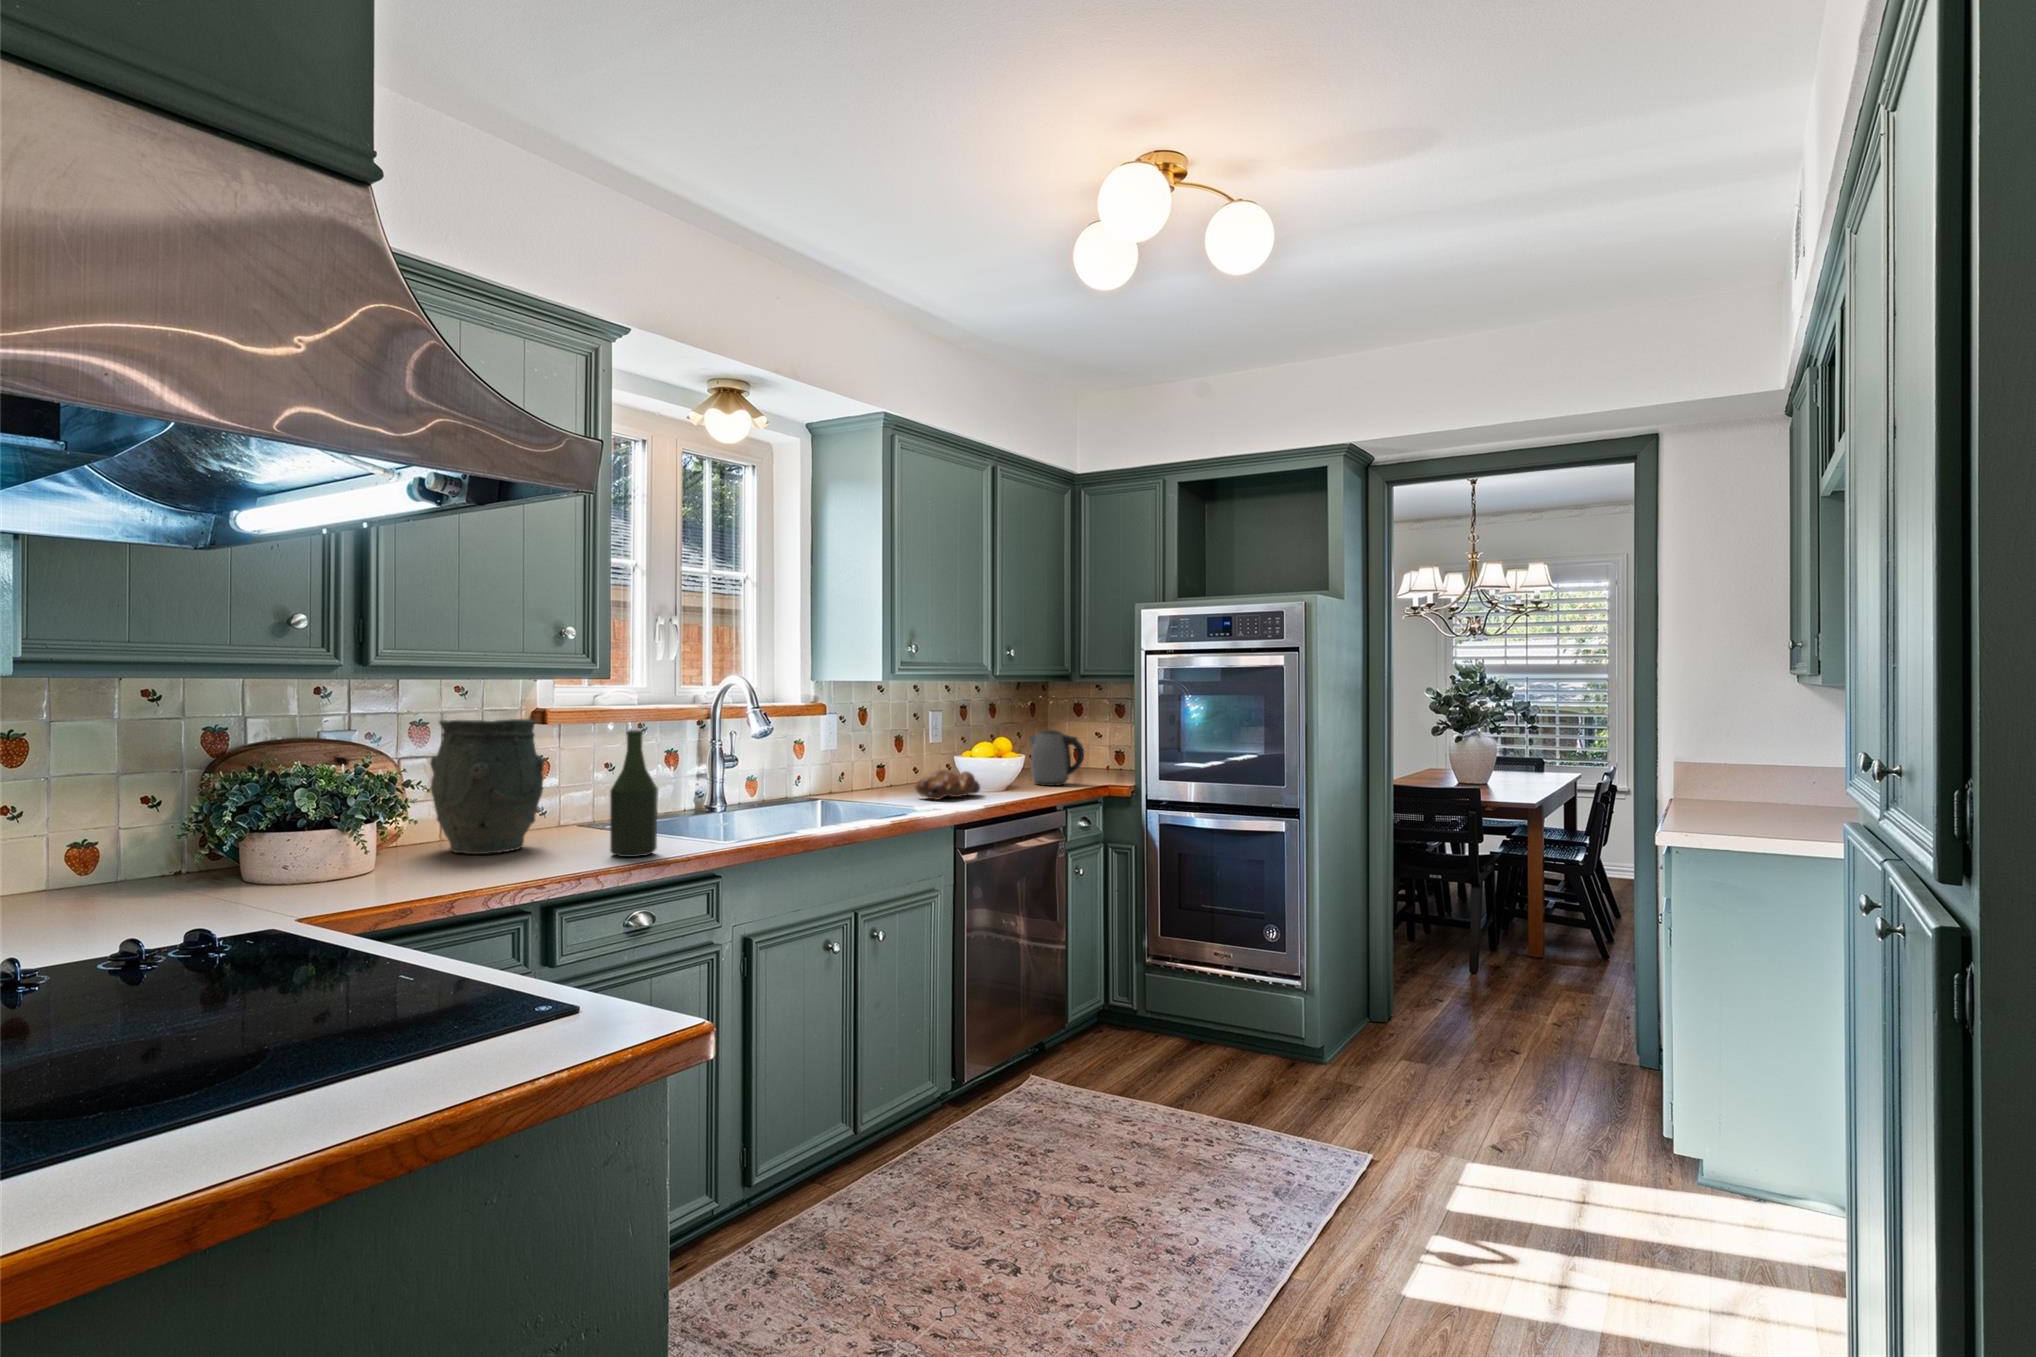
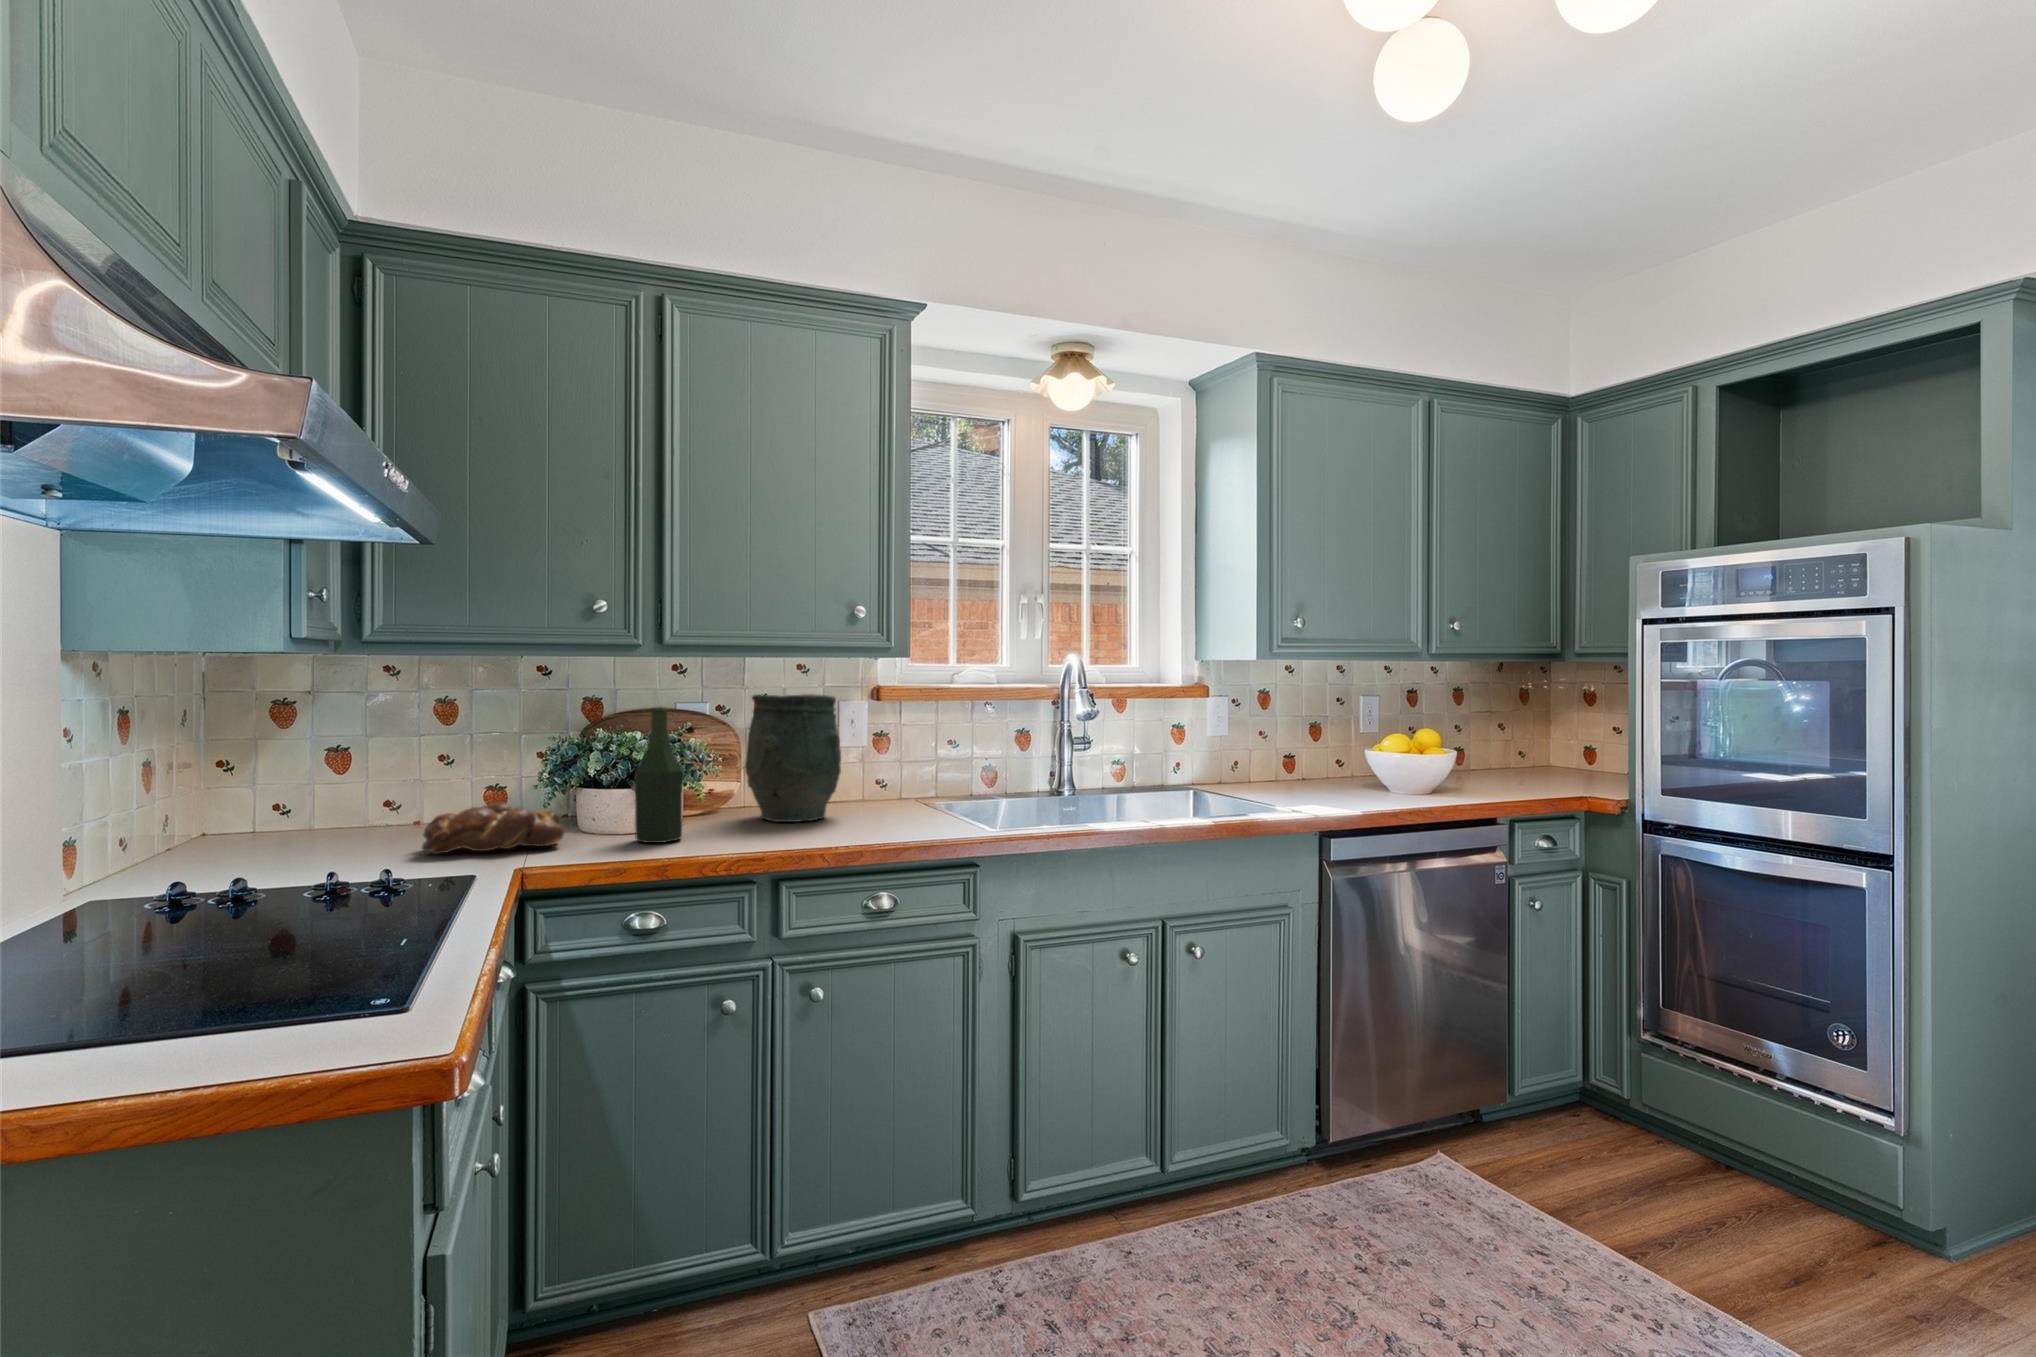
bottle: present [610,730,658,857] -> present [635,707,683,843]
kettle: present [1029,730,1084,786] -> none [1483,722,1559,792]
bread loaf: present [916,770,980,800] -> present [422,802,565,854]

